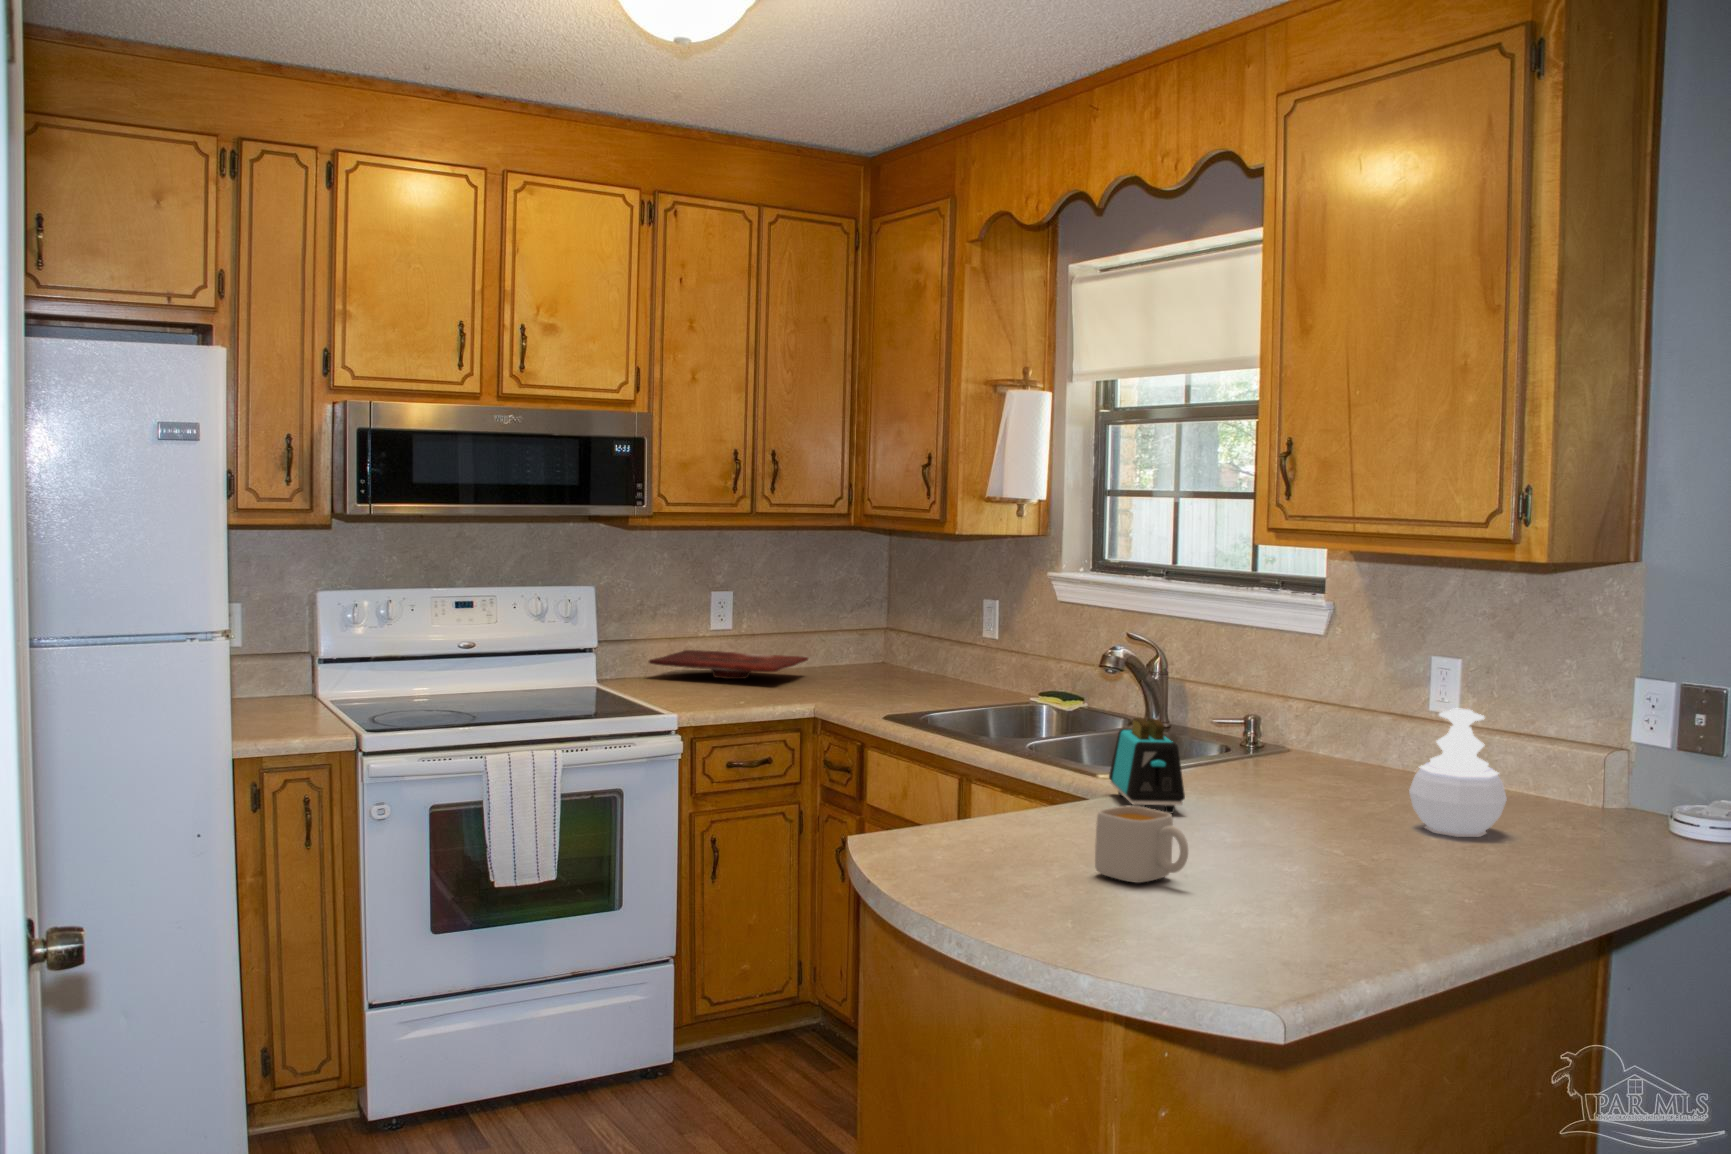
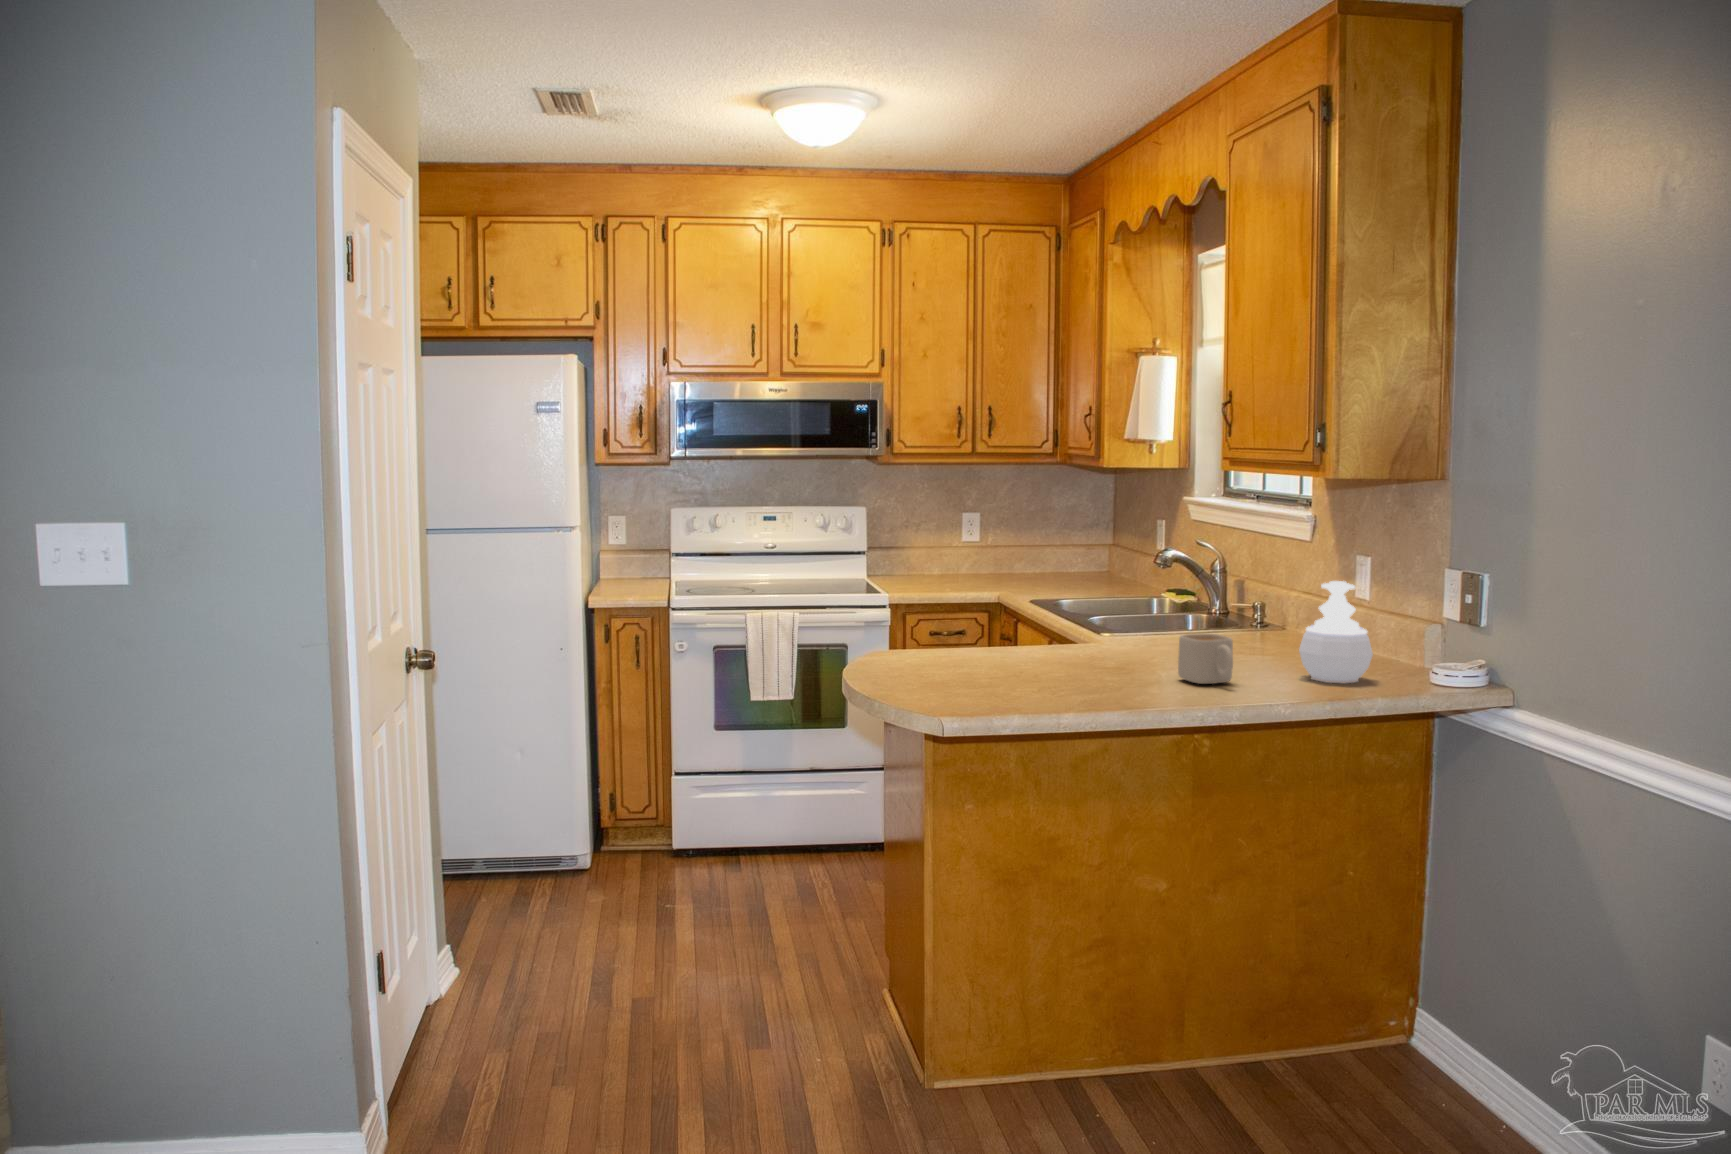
cutting board: present [649,650,808,679] -> none [917,557,1039,577]
toaster: present [1109,718,1185,813] -> none [1085,588,1140,658]
mug: present [1095,806,1188,883] -> present [1178,633,1233,684]

